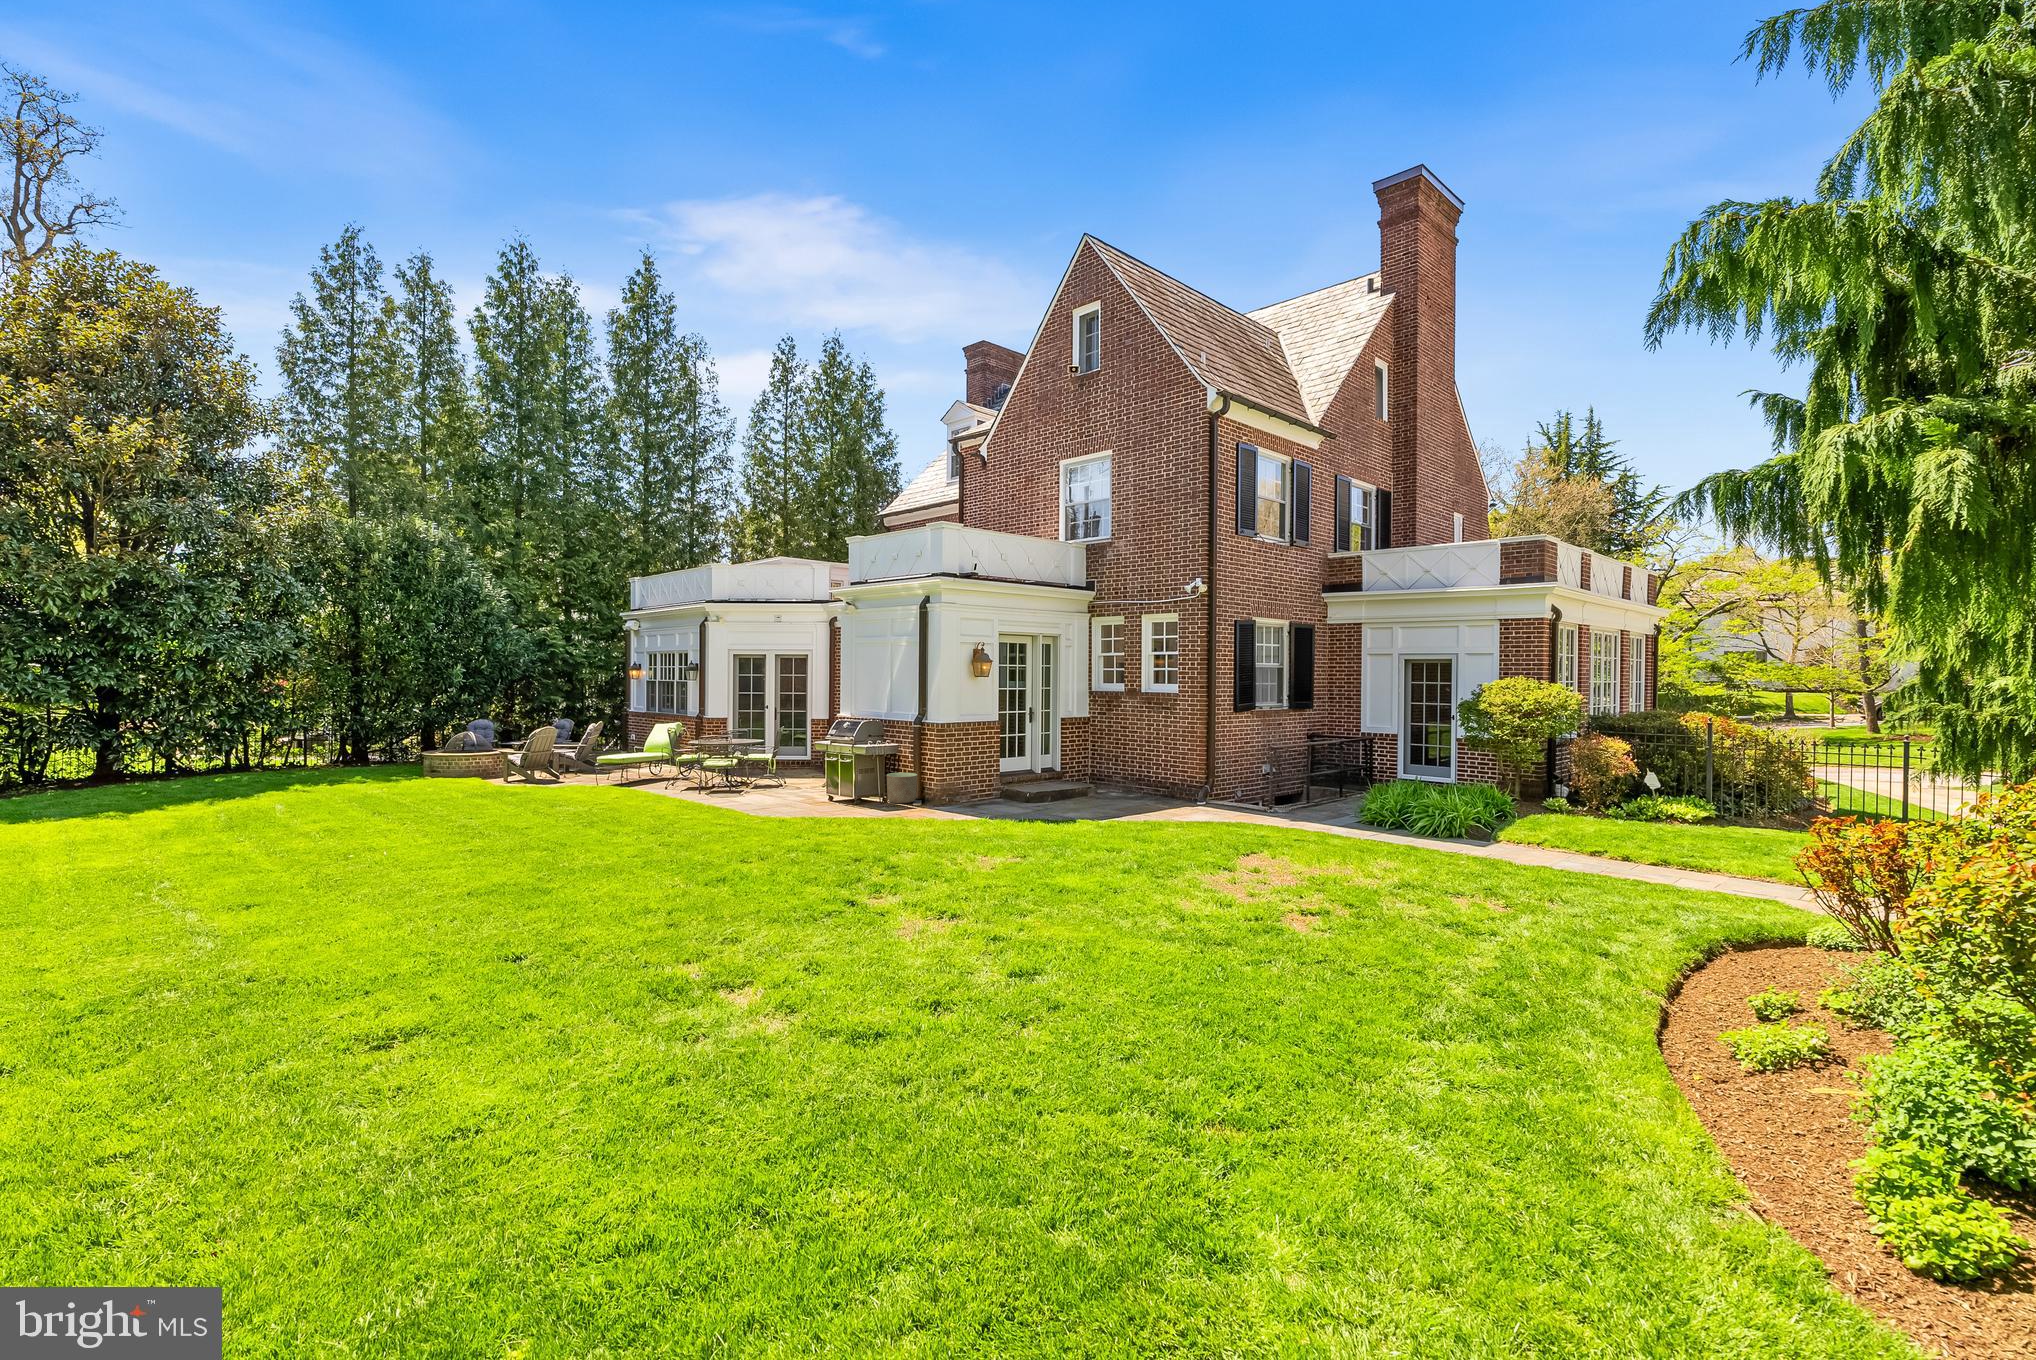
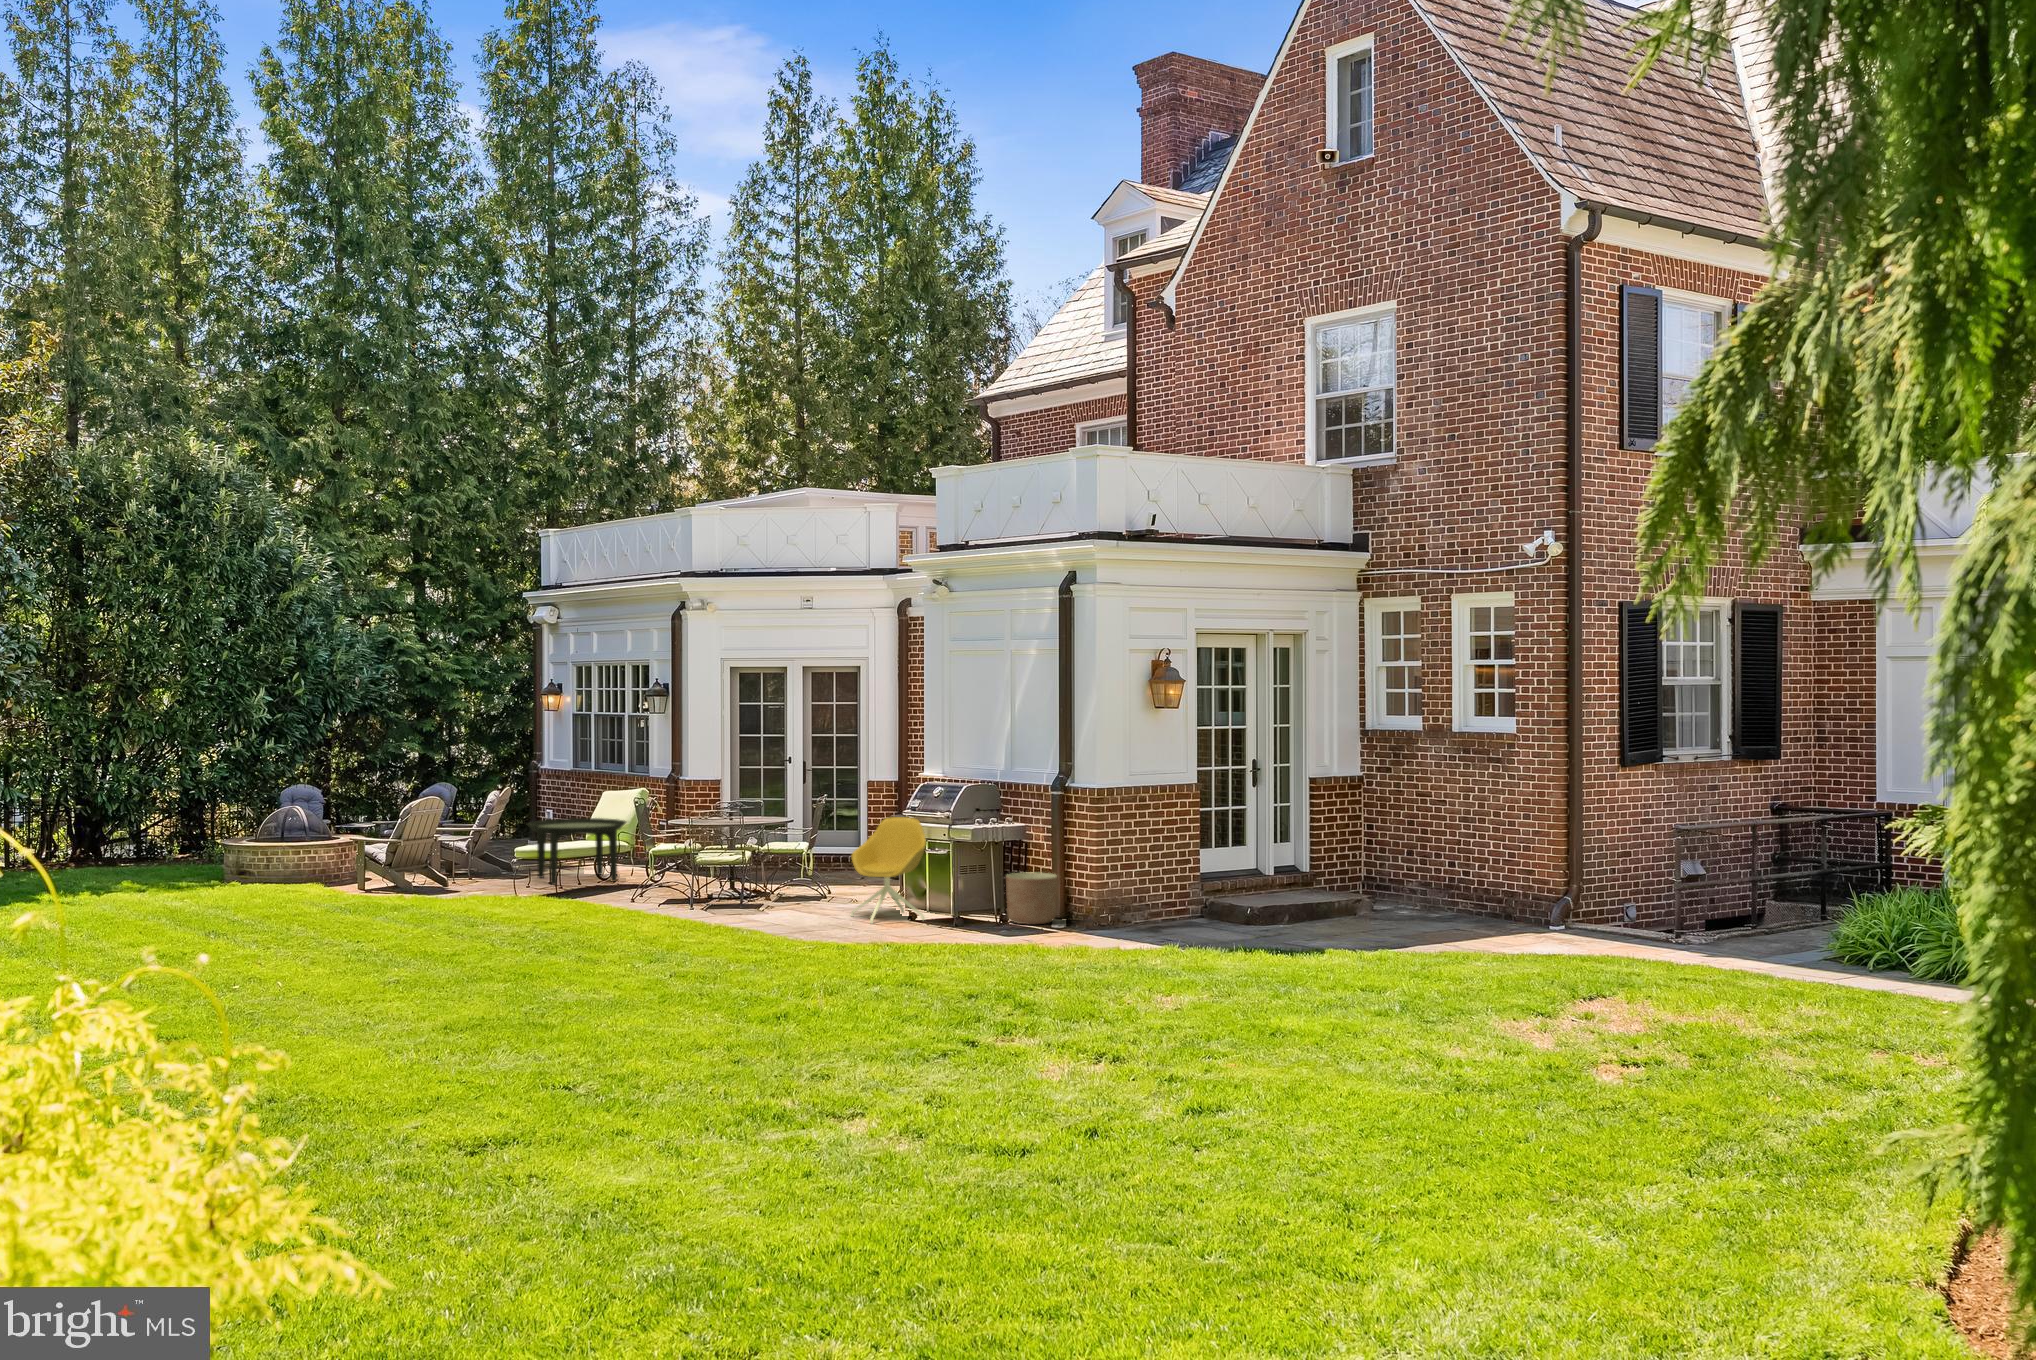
round table: none [605,740,667,780] -> present [528,818,626,885]
chair: none [794,740,840,804] -> present [850,817,926,924]

